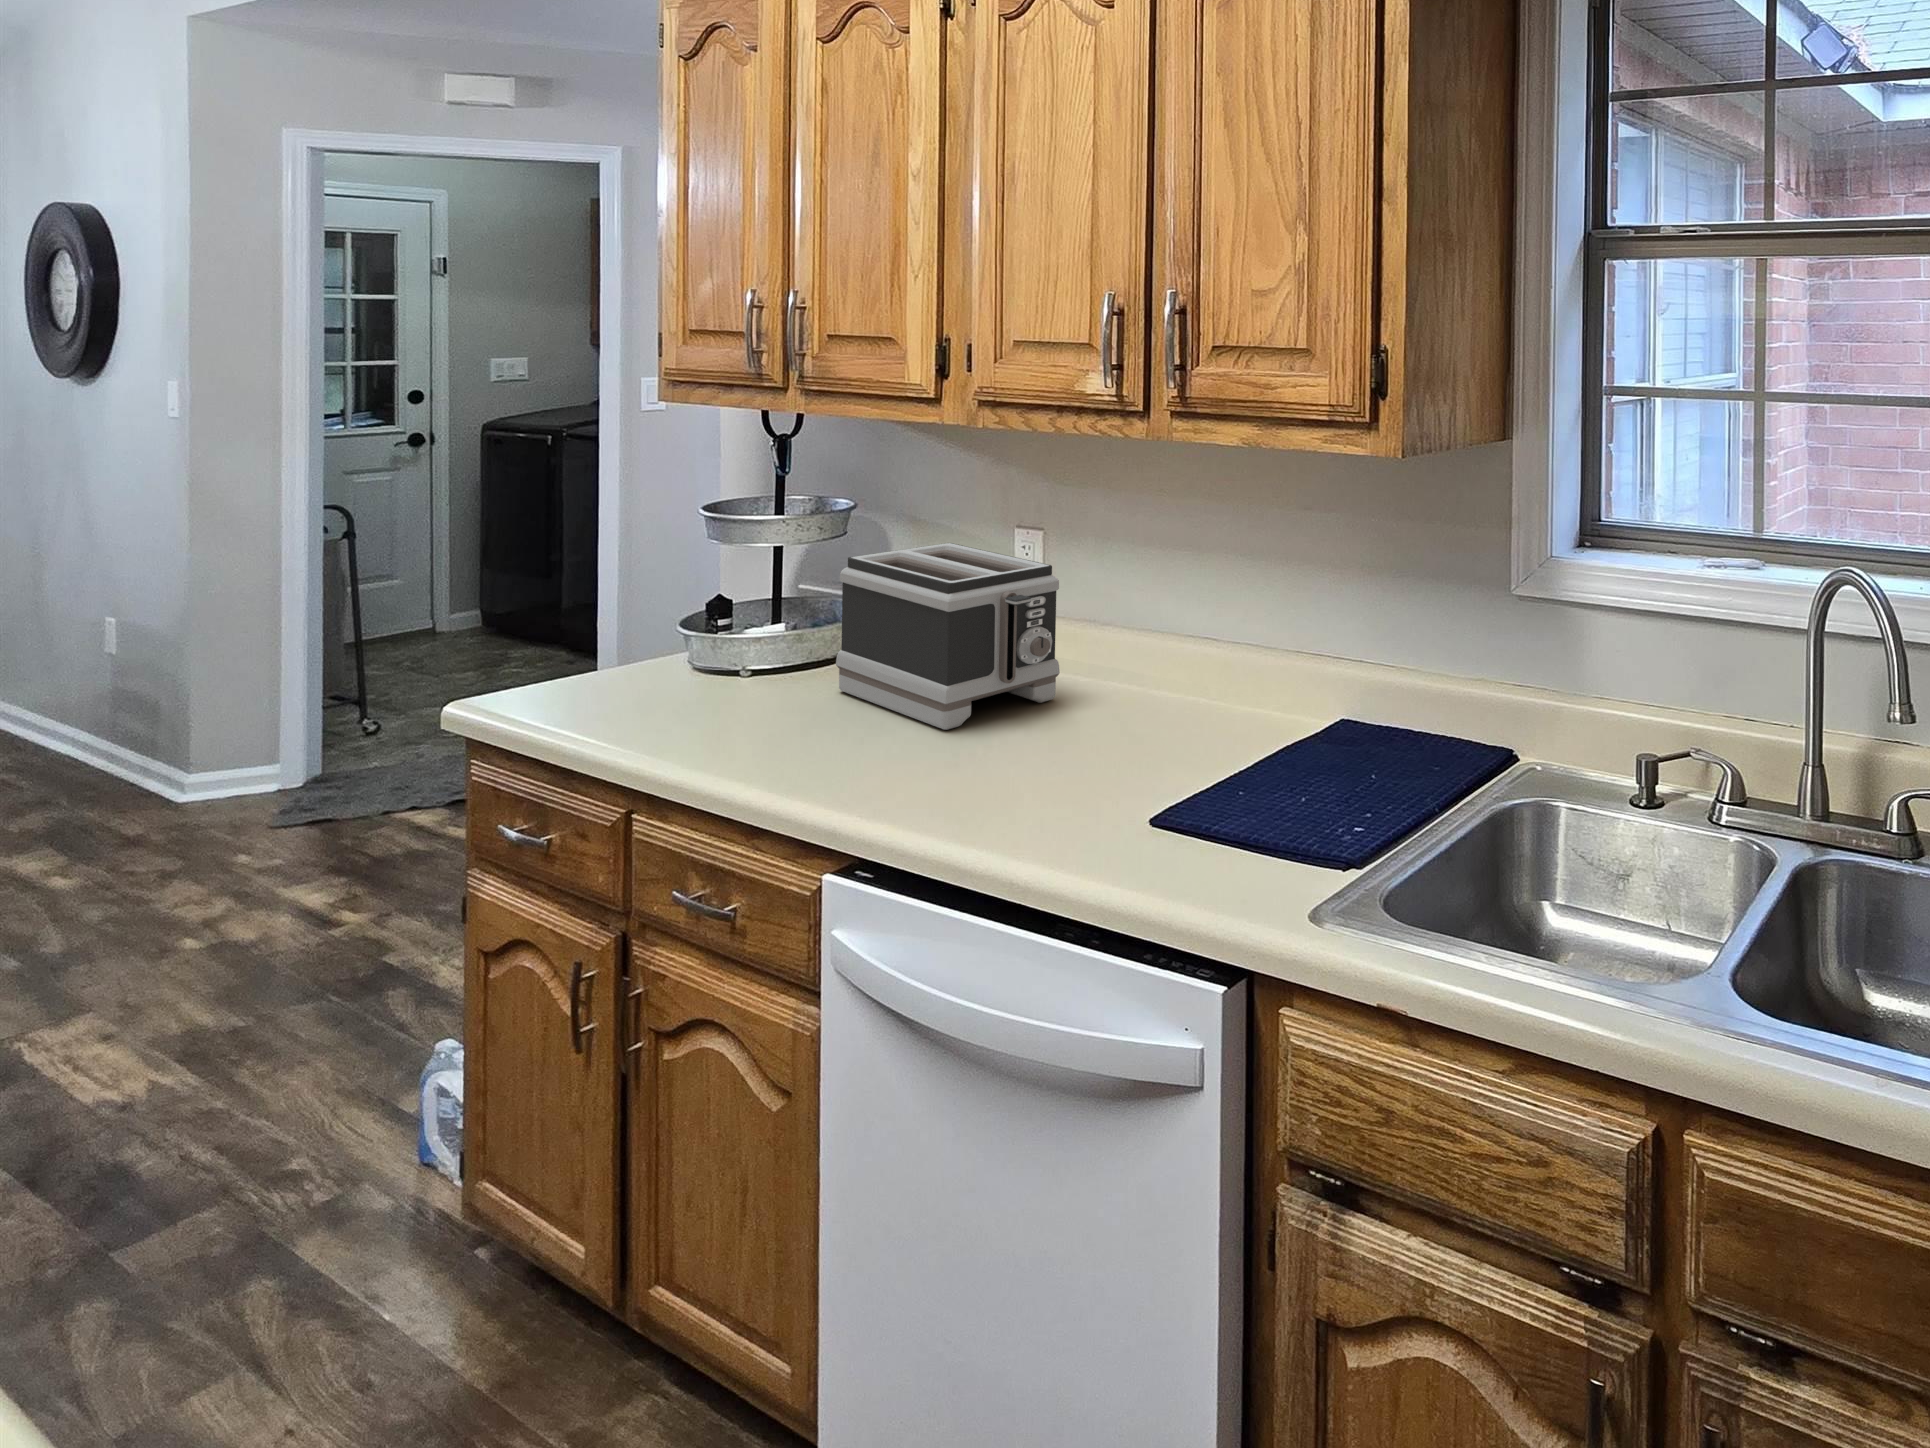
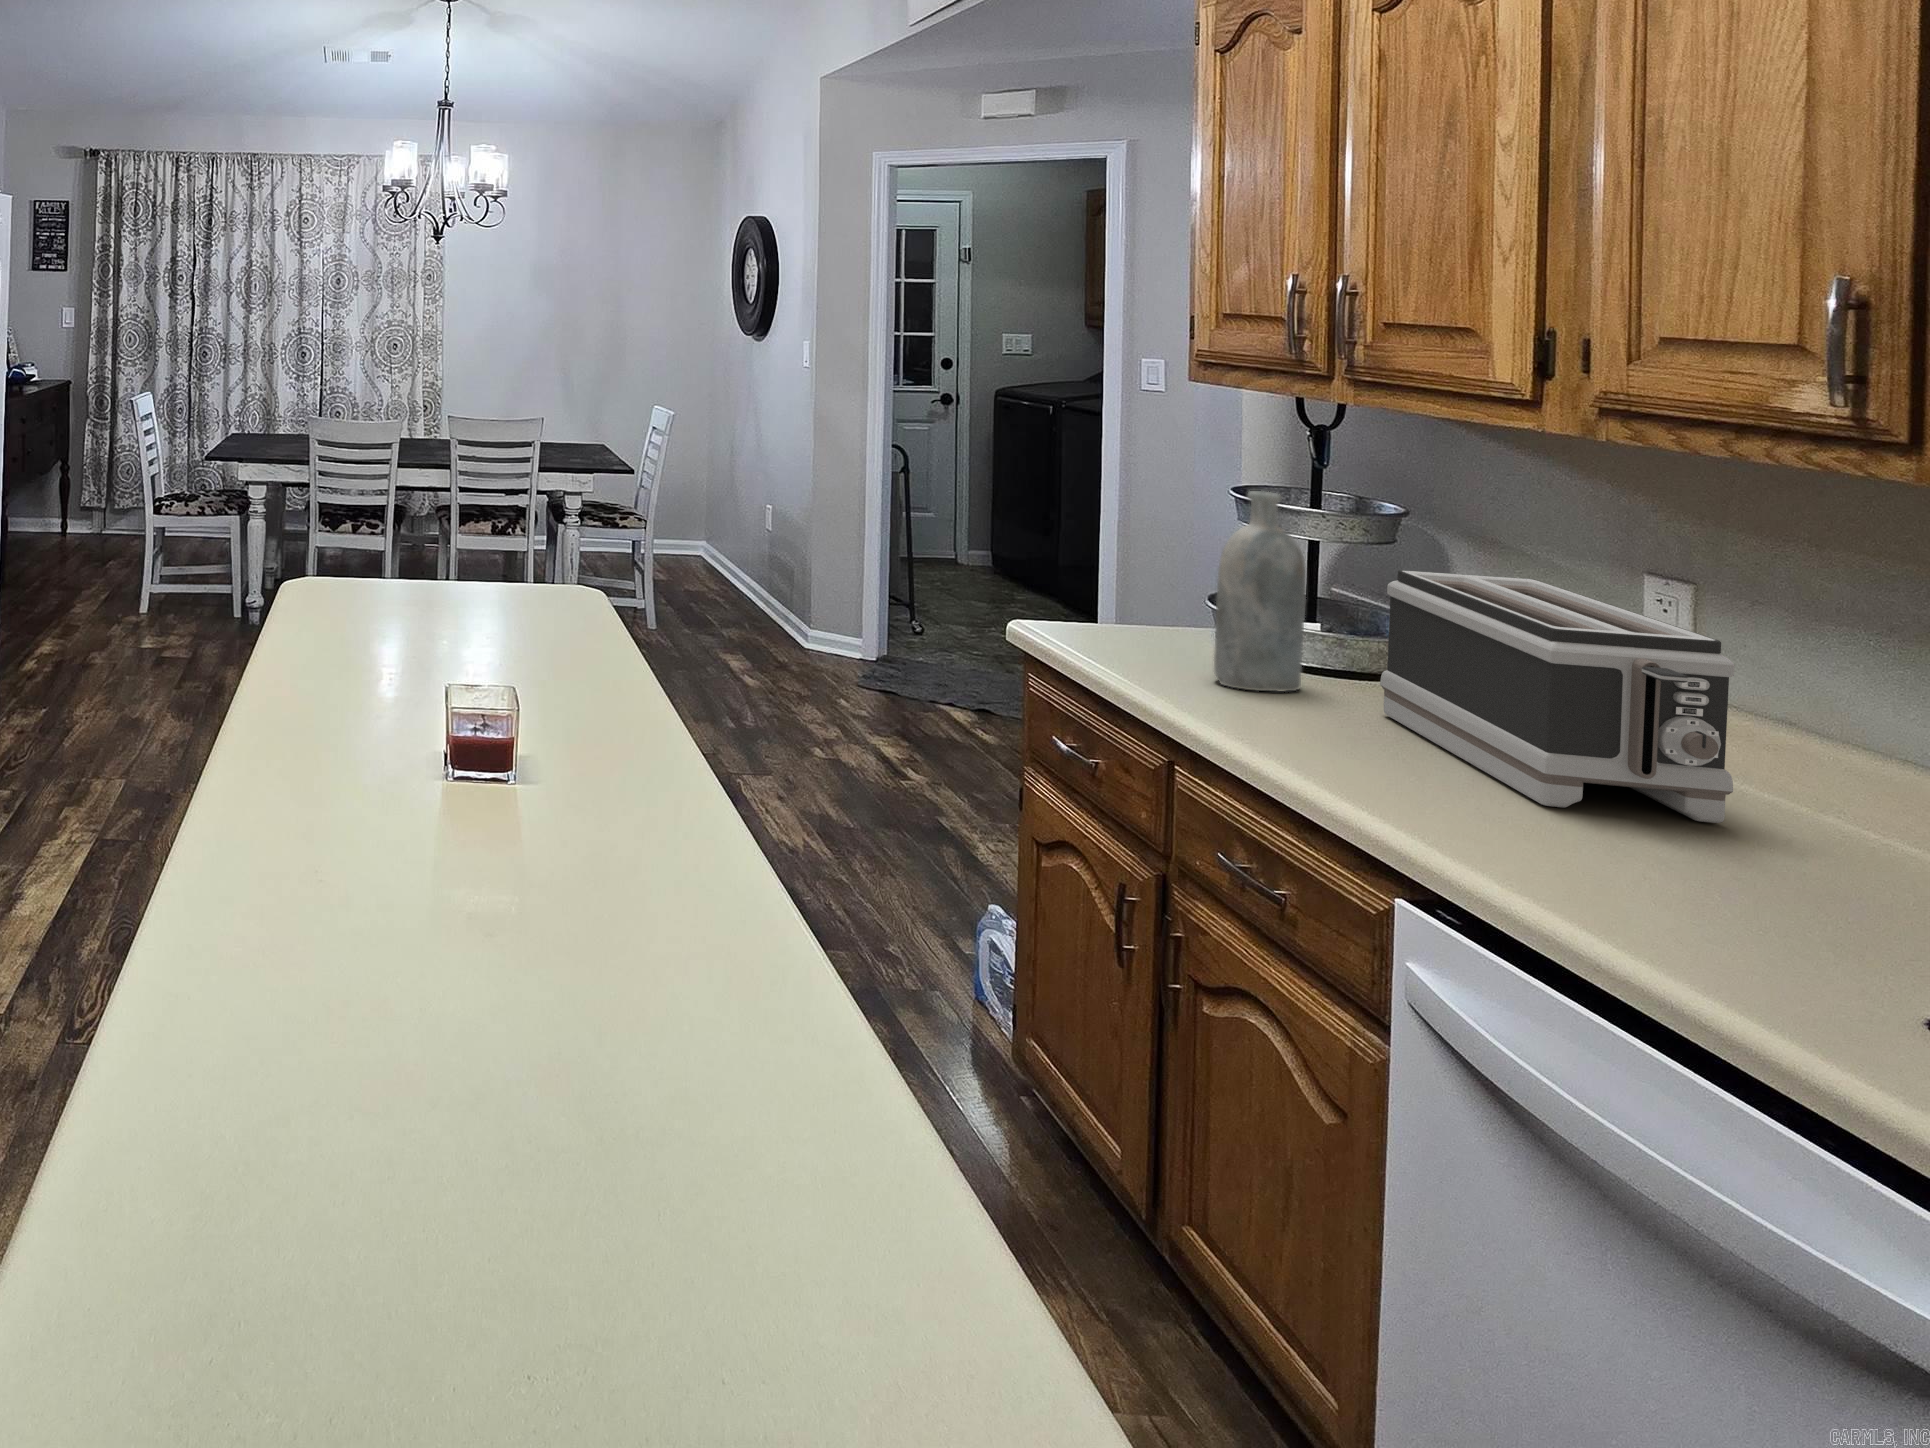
bottle: none [681,504,772,711] -> present [1214,491,1306,691]

